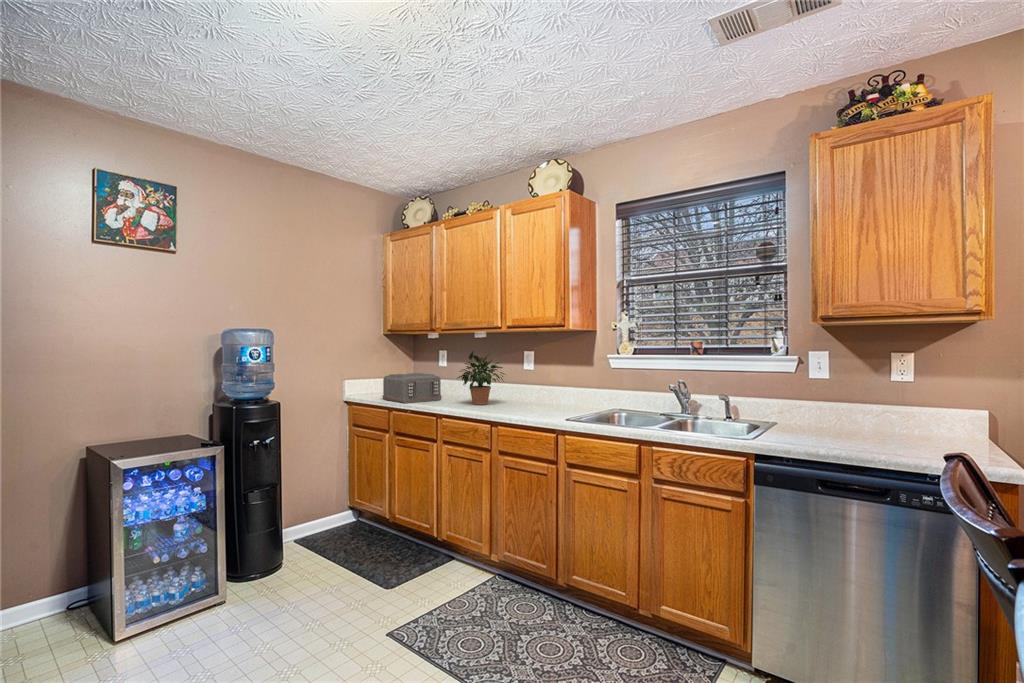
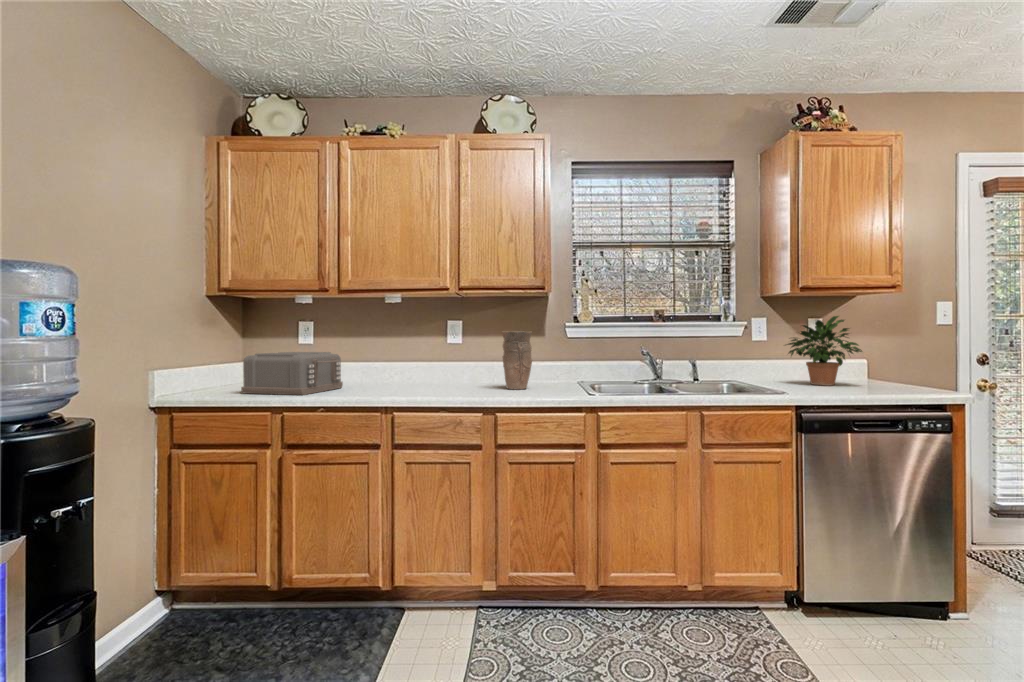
potted plant: present [457,351,504,405] -> present [786,316,862,386]
vase: none [525,362,551,412] -> present [502,331,532,389]

